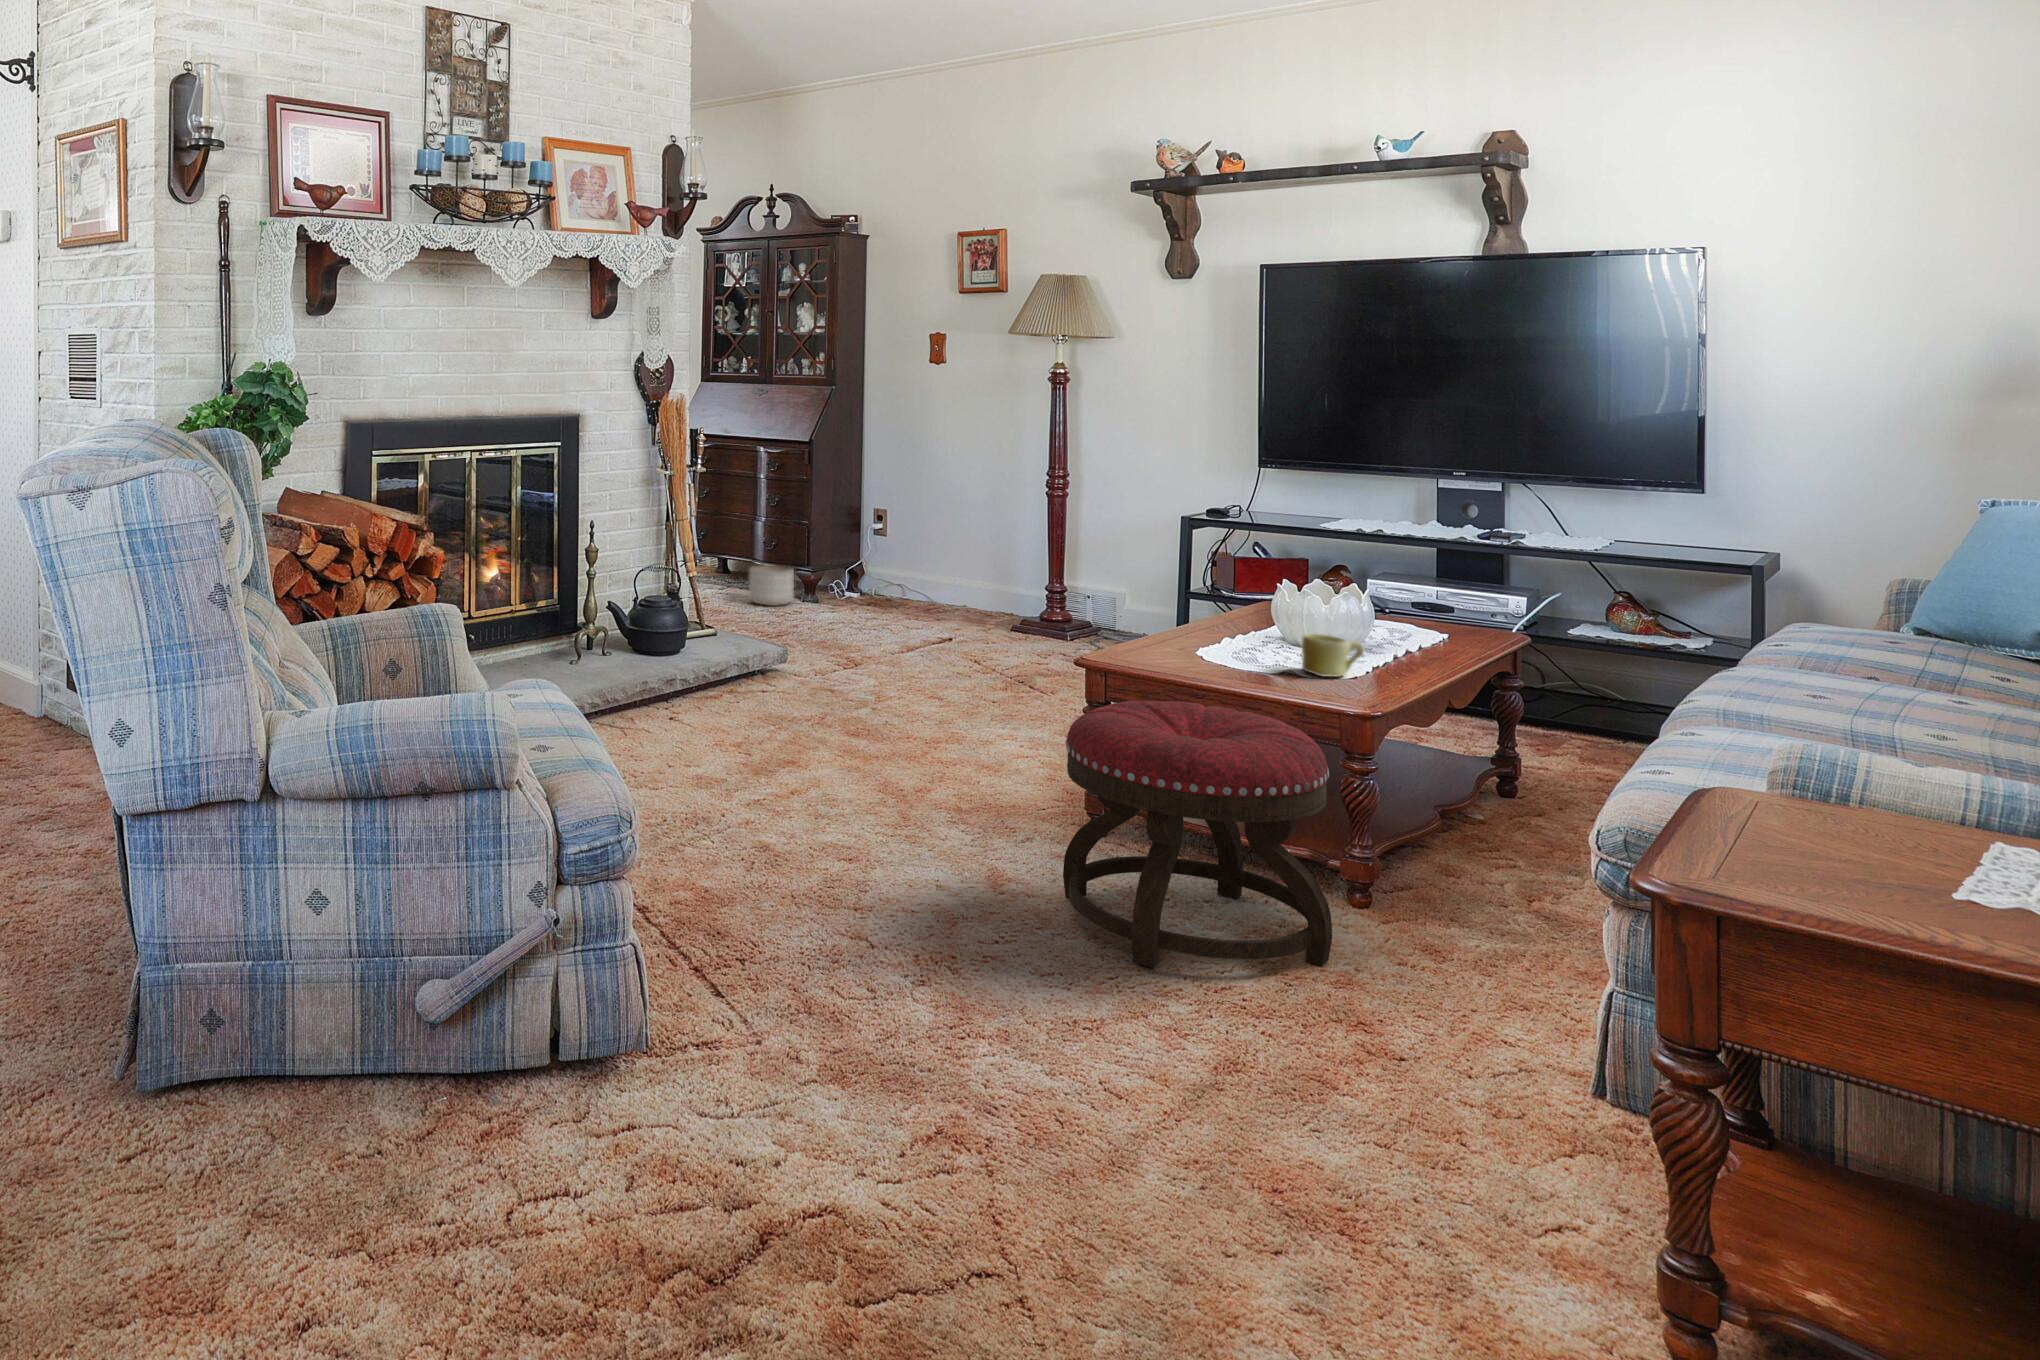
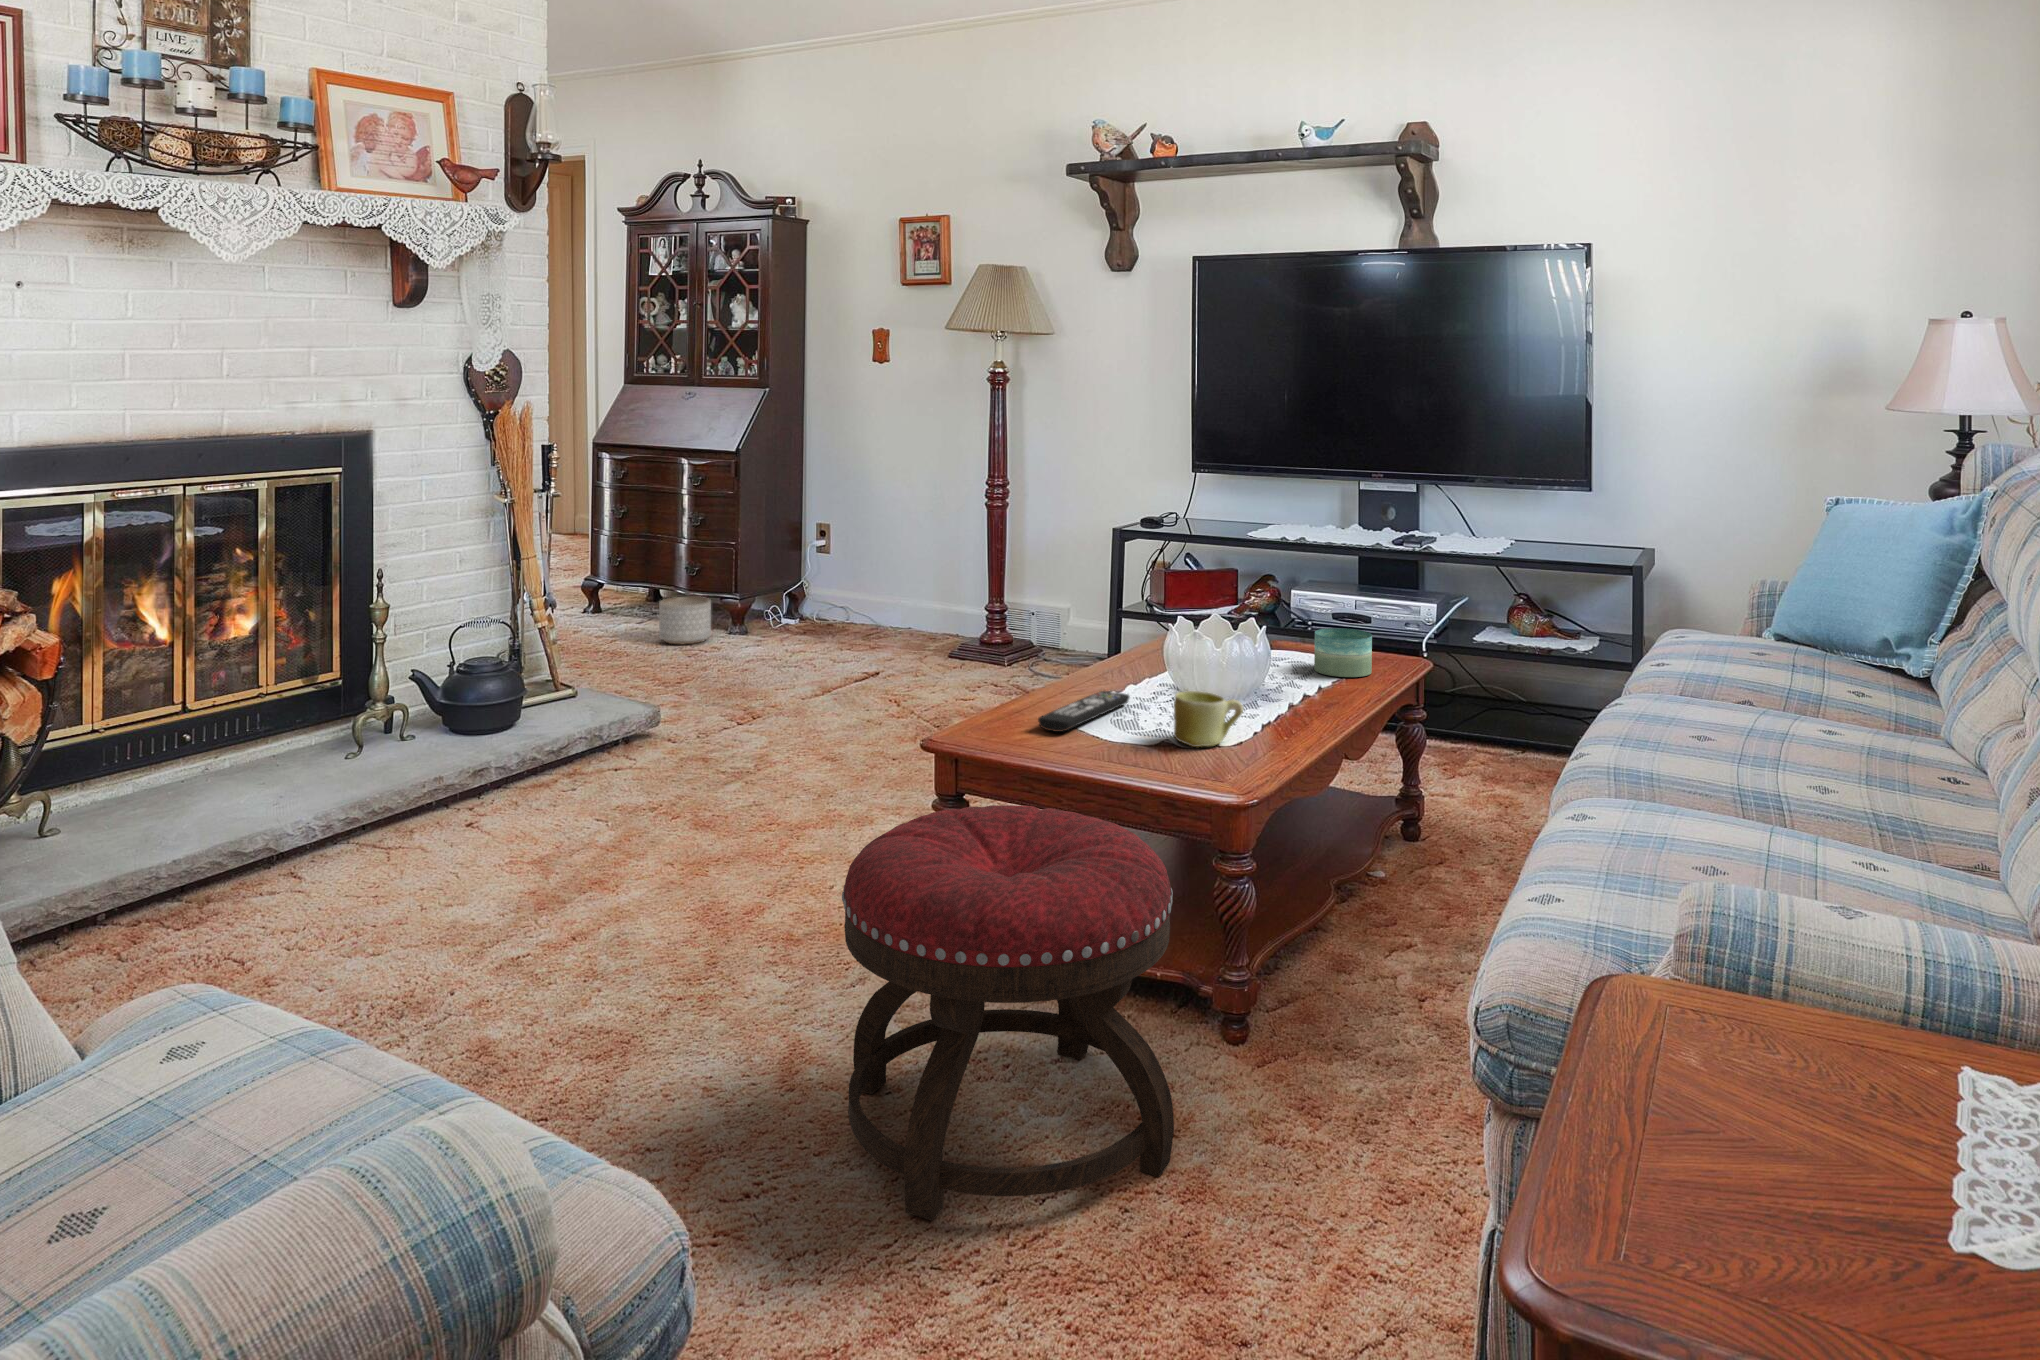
candle: none [1414,599,1471,640] -> present [1314,628,1372,677]
remote control: none [1181,635,1253,660] -> present [1038,691,1130,732]

